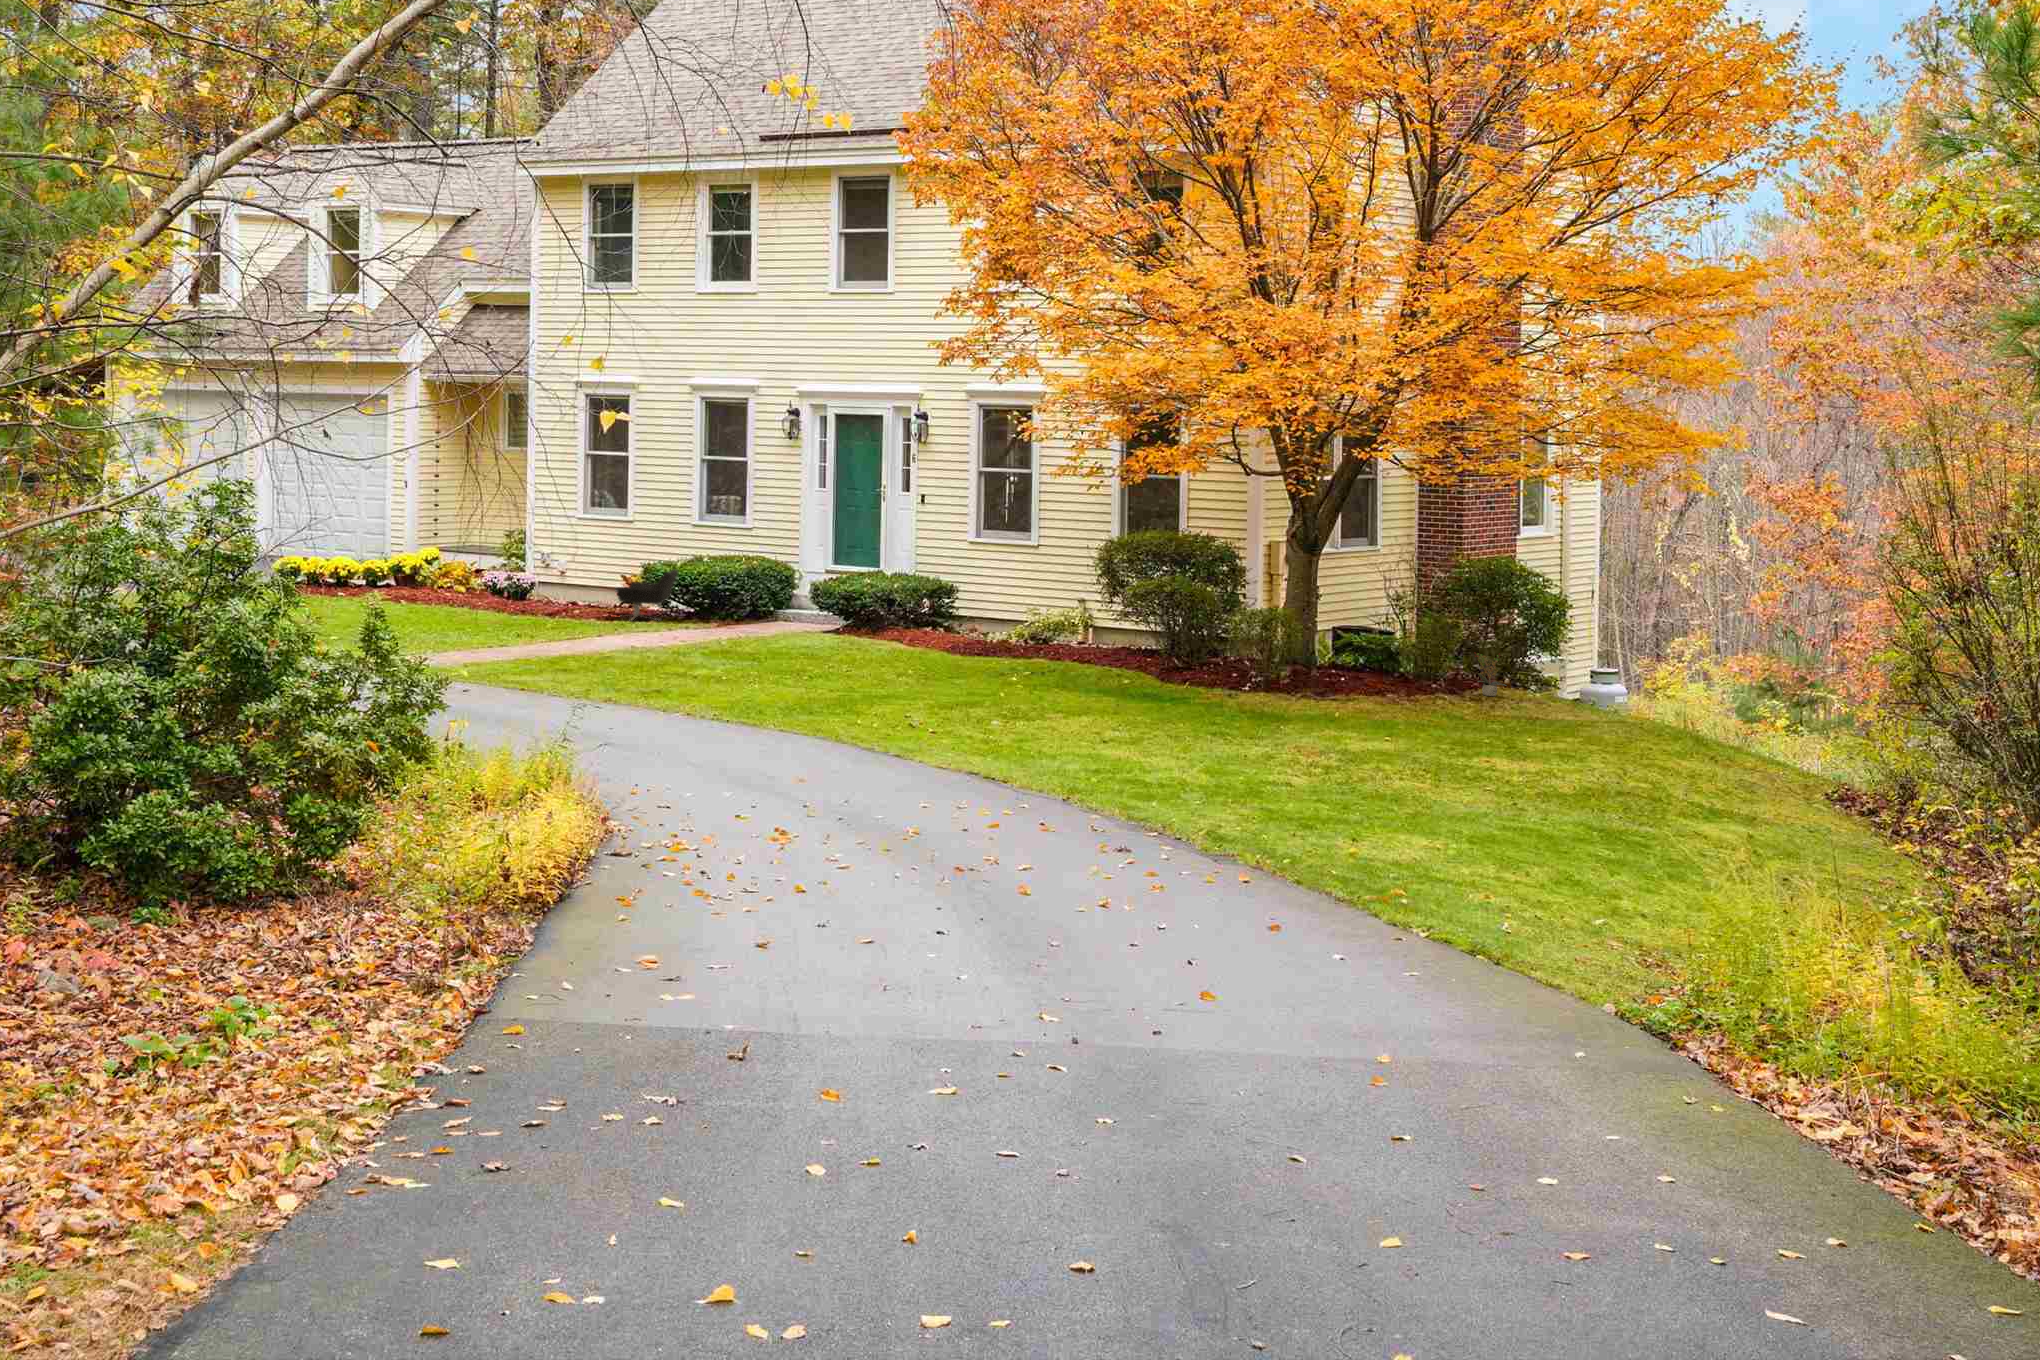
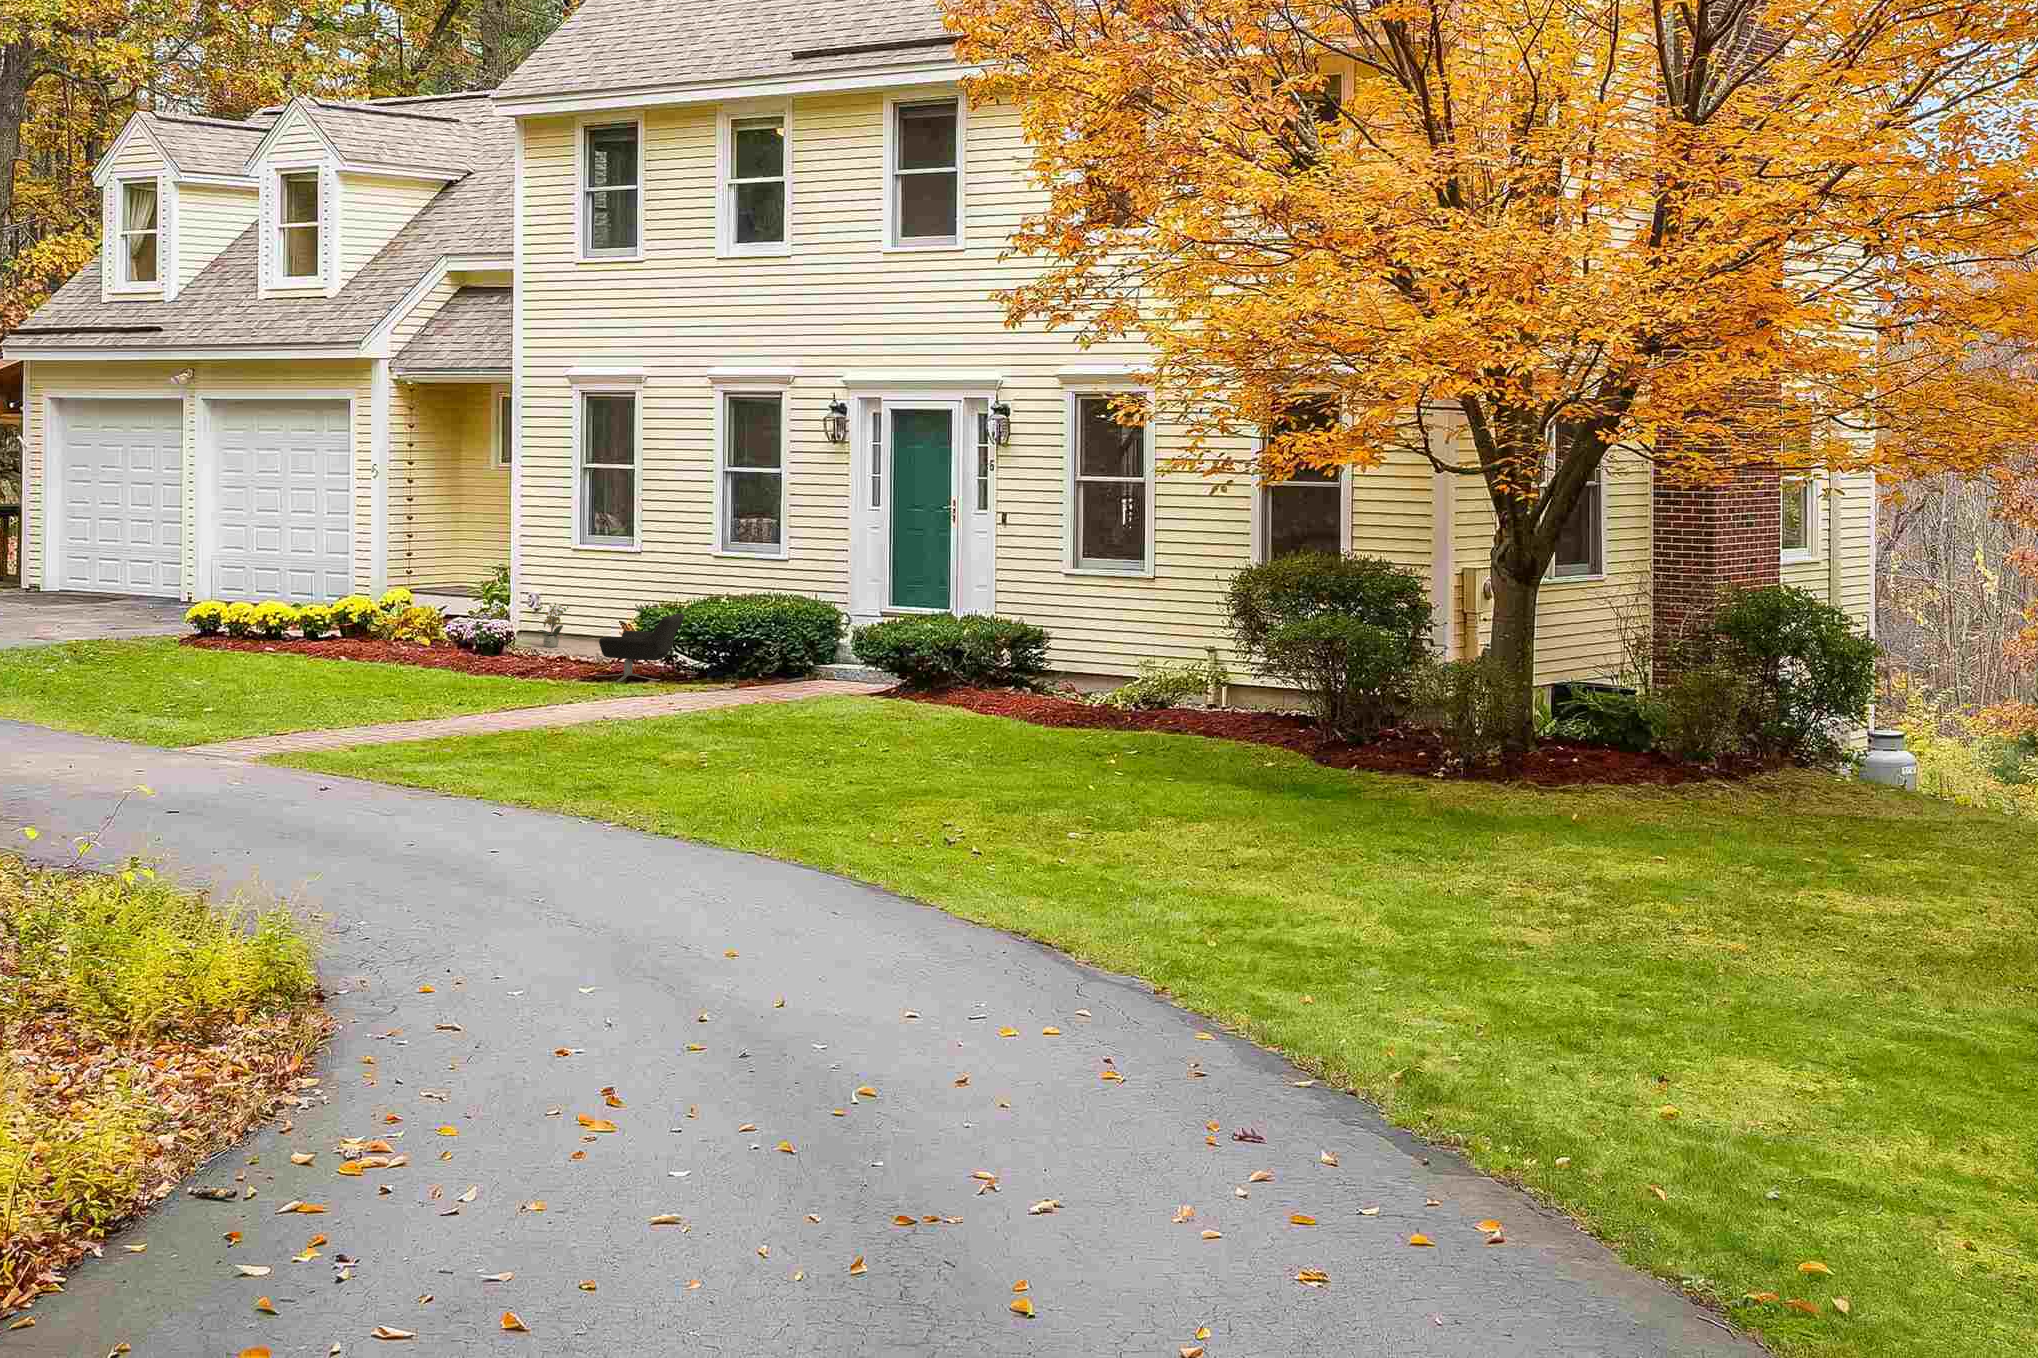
potted plant: present [1475,653,1506,696] -> present [538,603,569,647]

